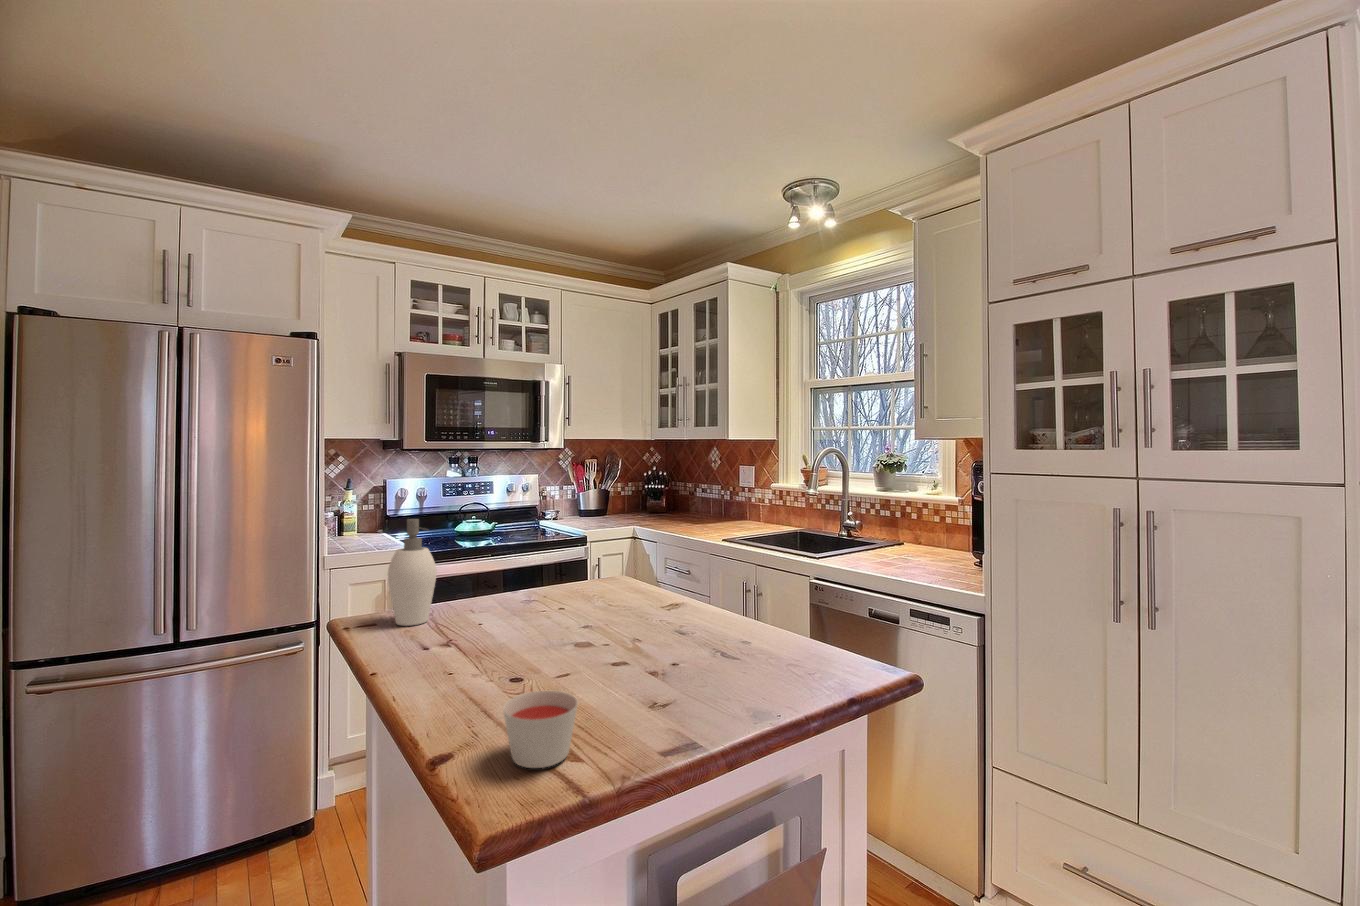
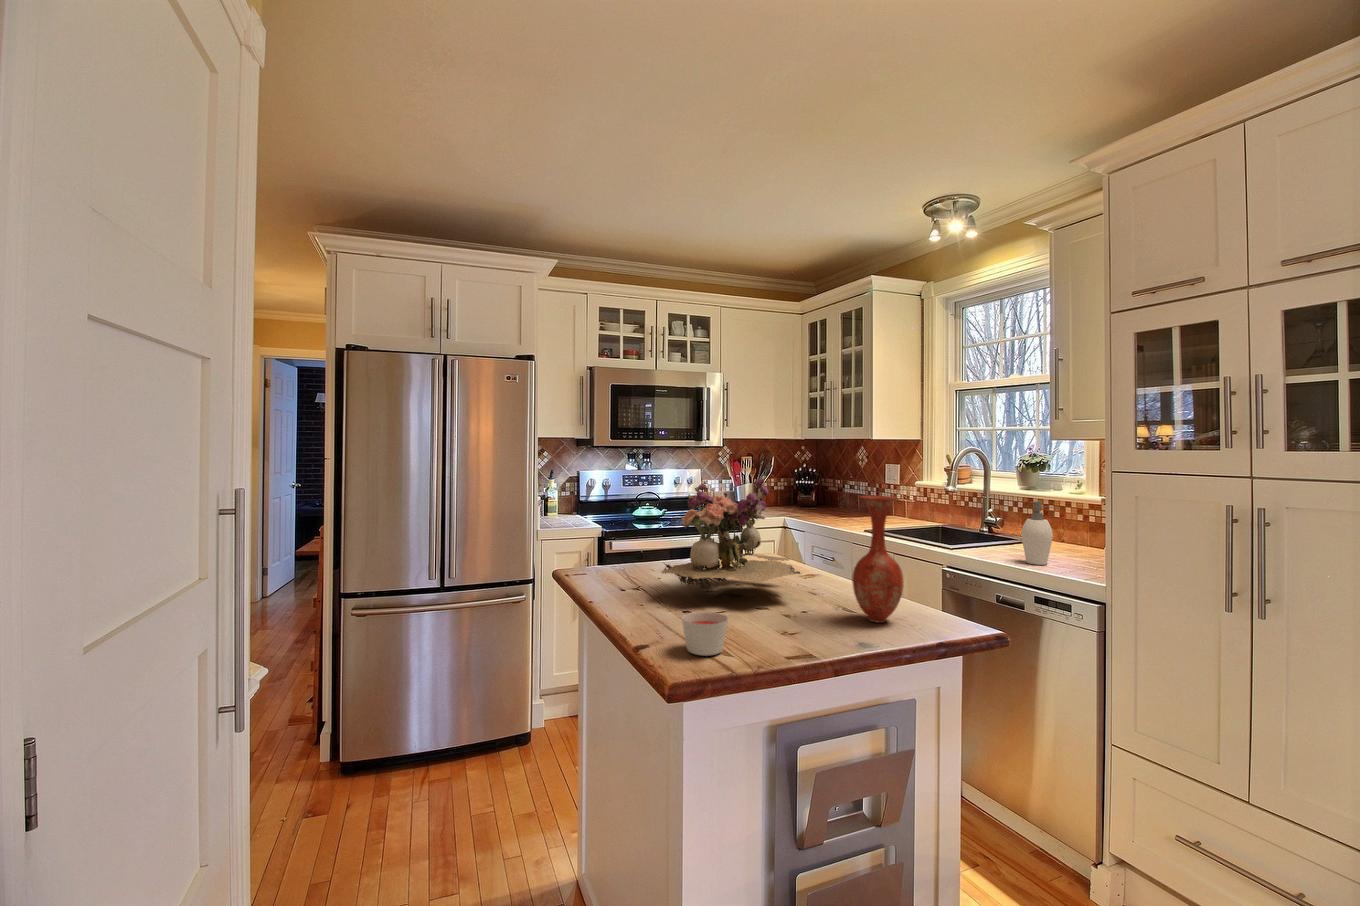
flower arrangement: none [476,481,672,644] -> present [661,476,800,594]
vase: none [743,504,808,673] -> present [852,496,903,623]
soap dispenser: present [388,519,436,626] -> present [1022,501,1060,565]

